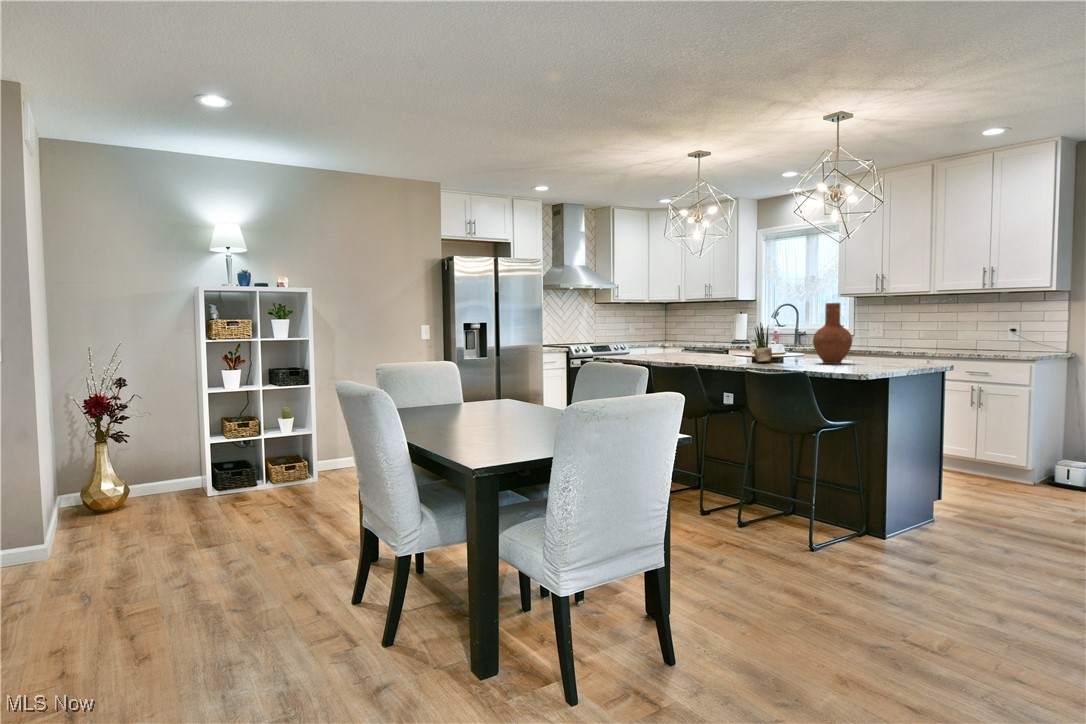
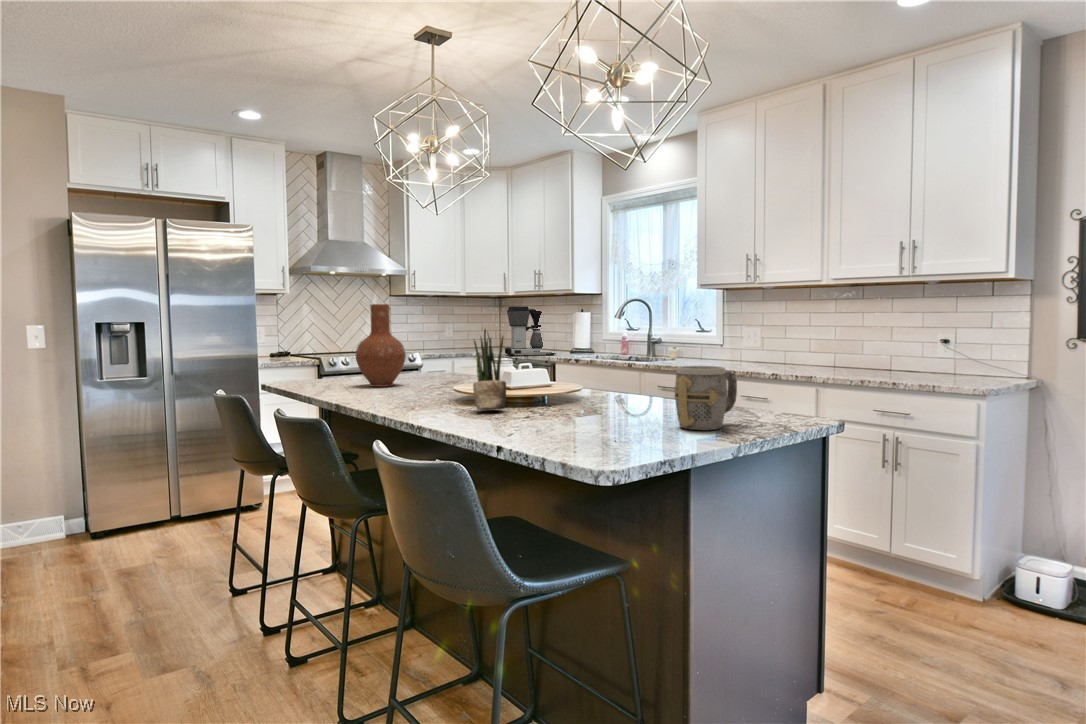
vase: present [813,303,852,364] -> present [356,304,406,387]
coffee maker: none [675,309,715,346] -> present [505,306,556,356]
mug: none [870,338,899,366] -> present [674,366,737,430]

